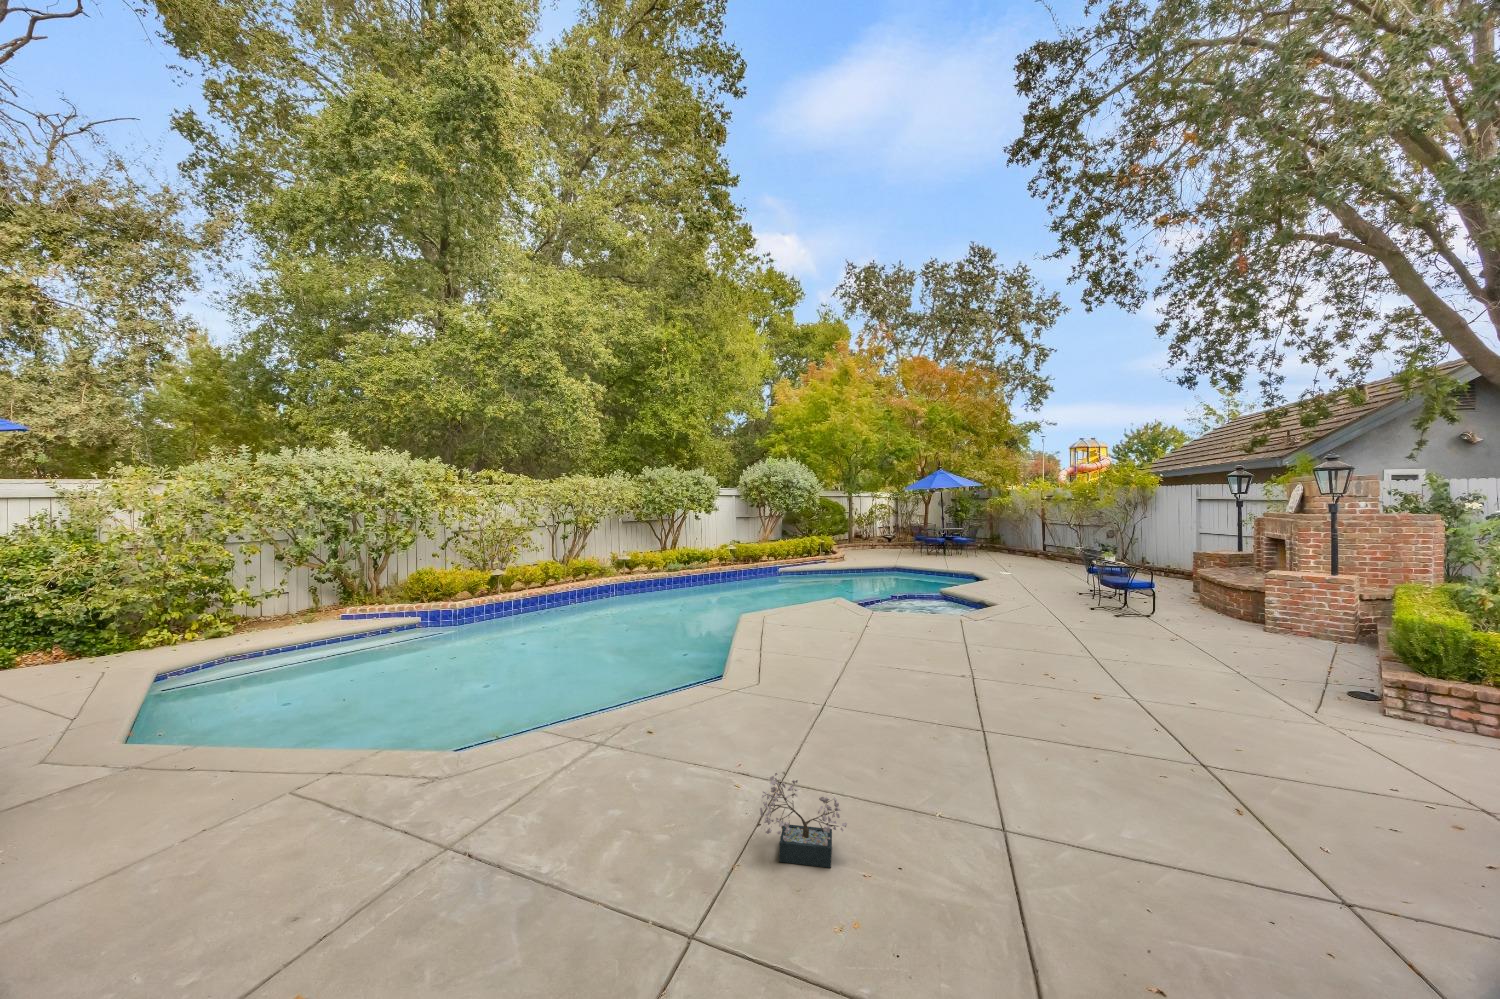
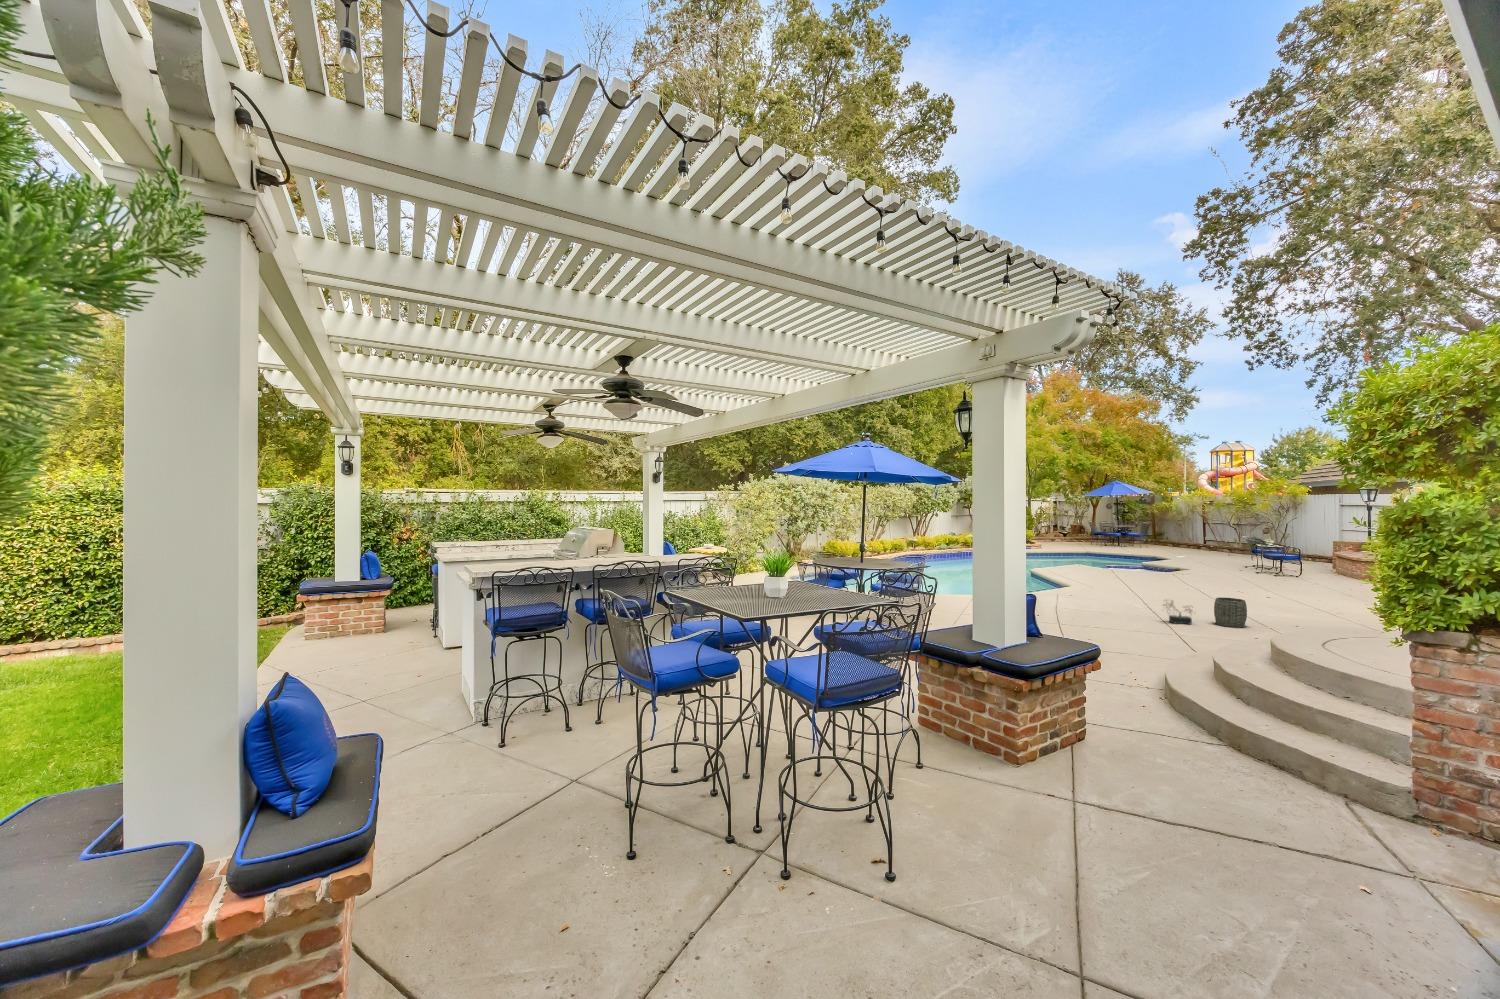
woven basket: none [904,766,990,887] -> present [1214,597,1247,627]

